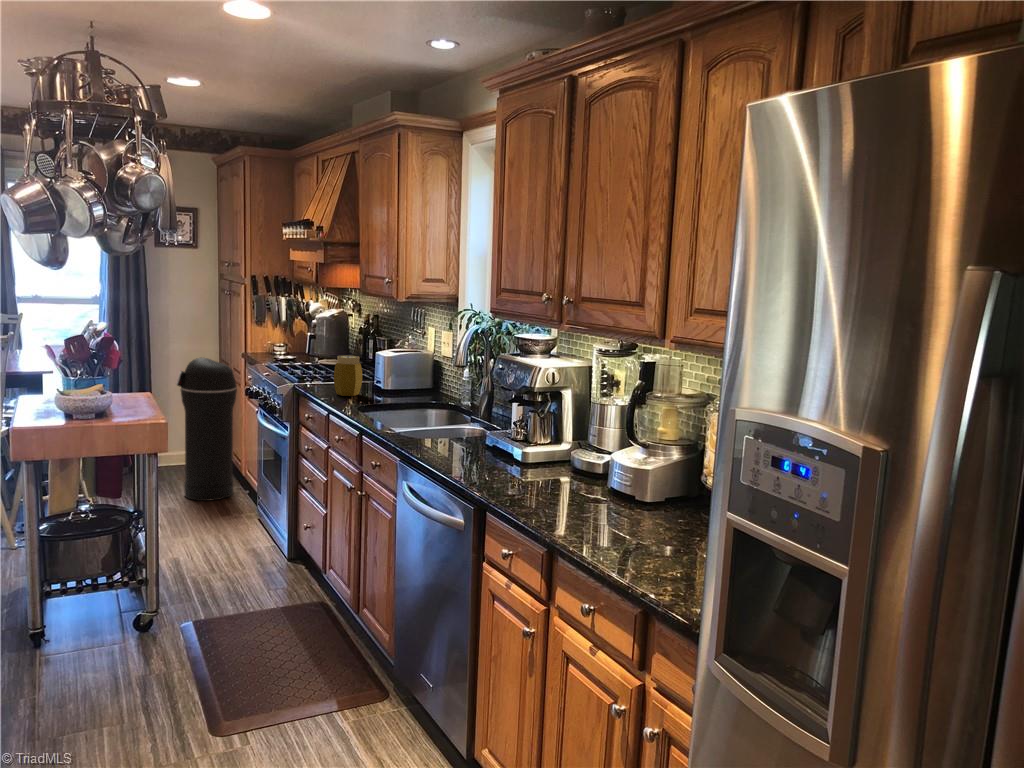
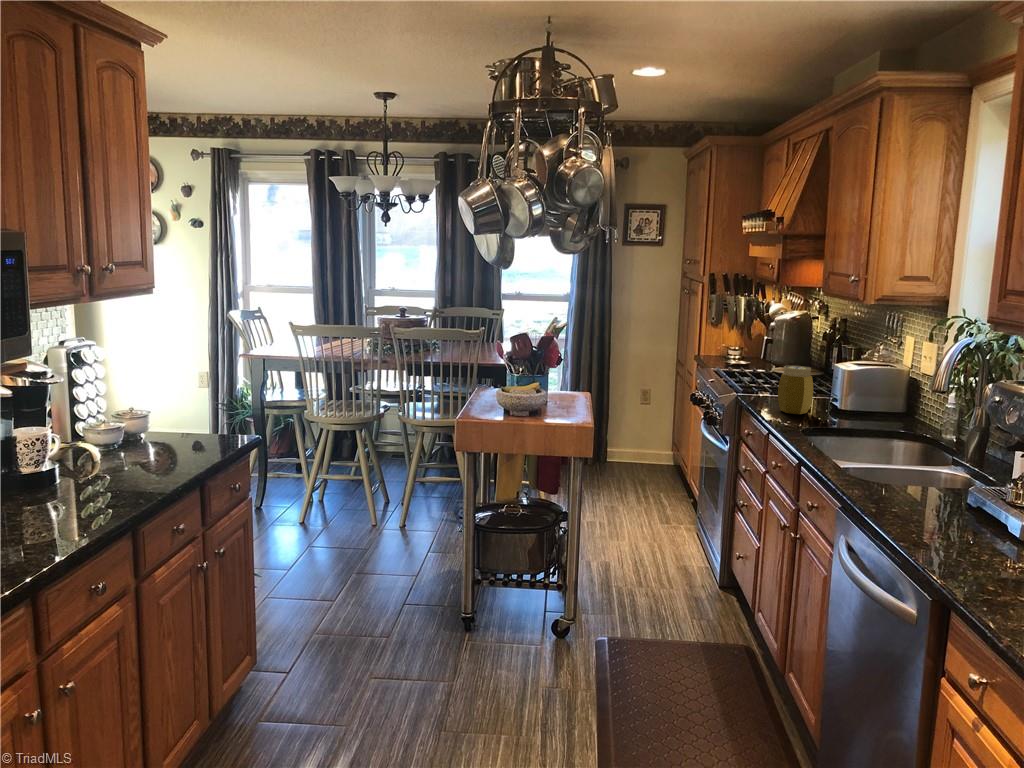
trash can: present [176,357,237,501] -> none [628,359,687,505]

